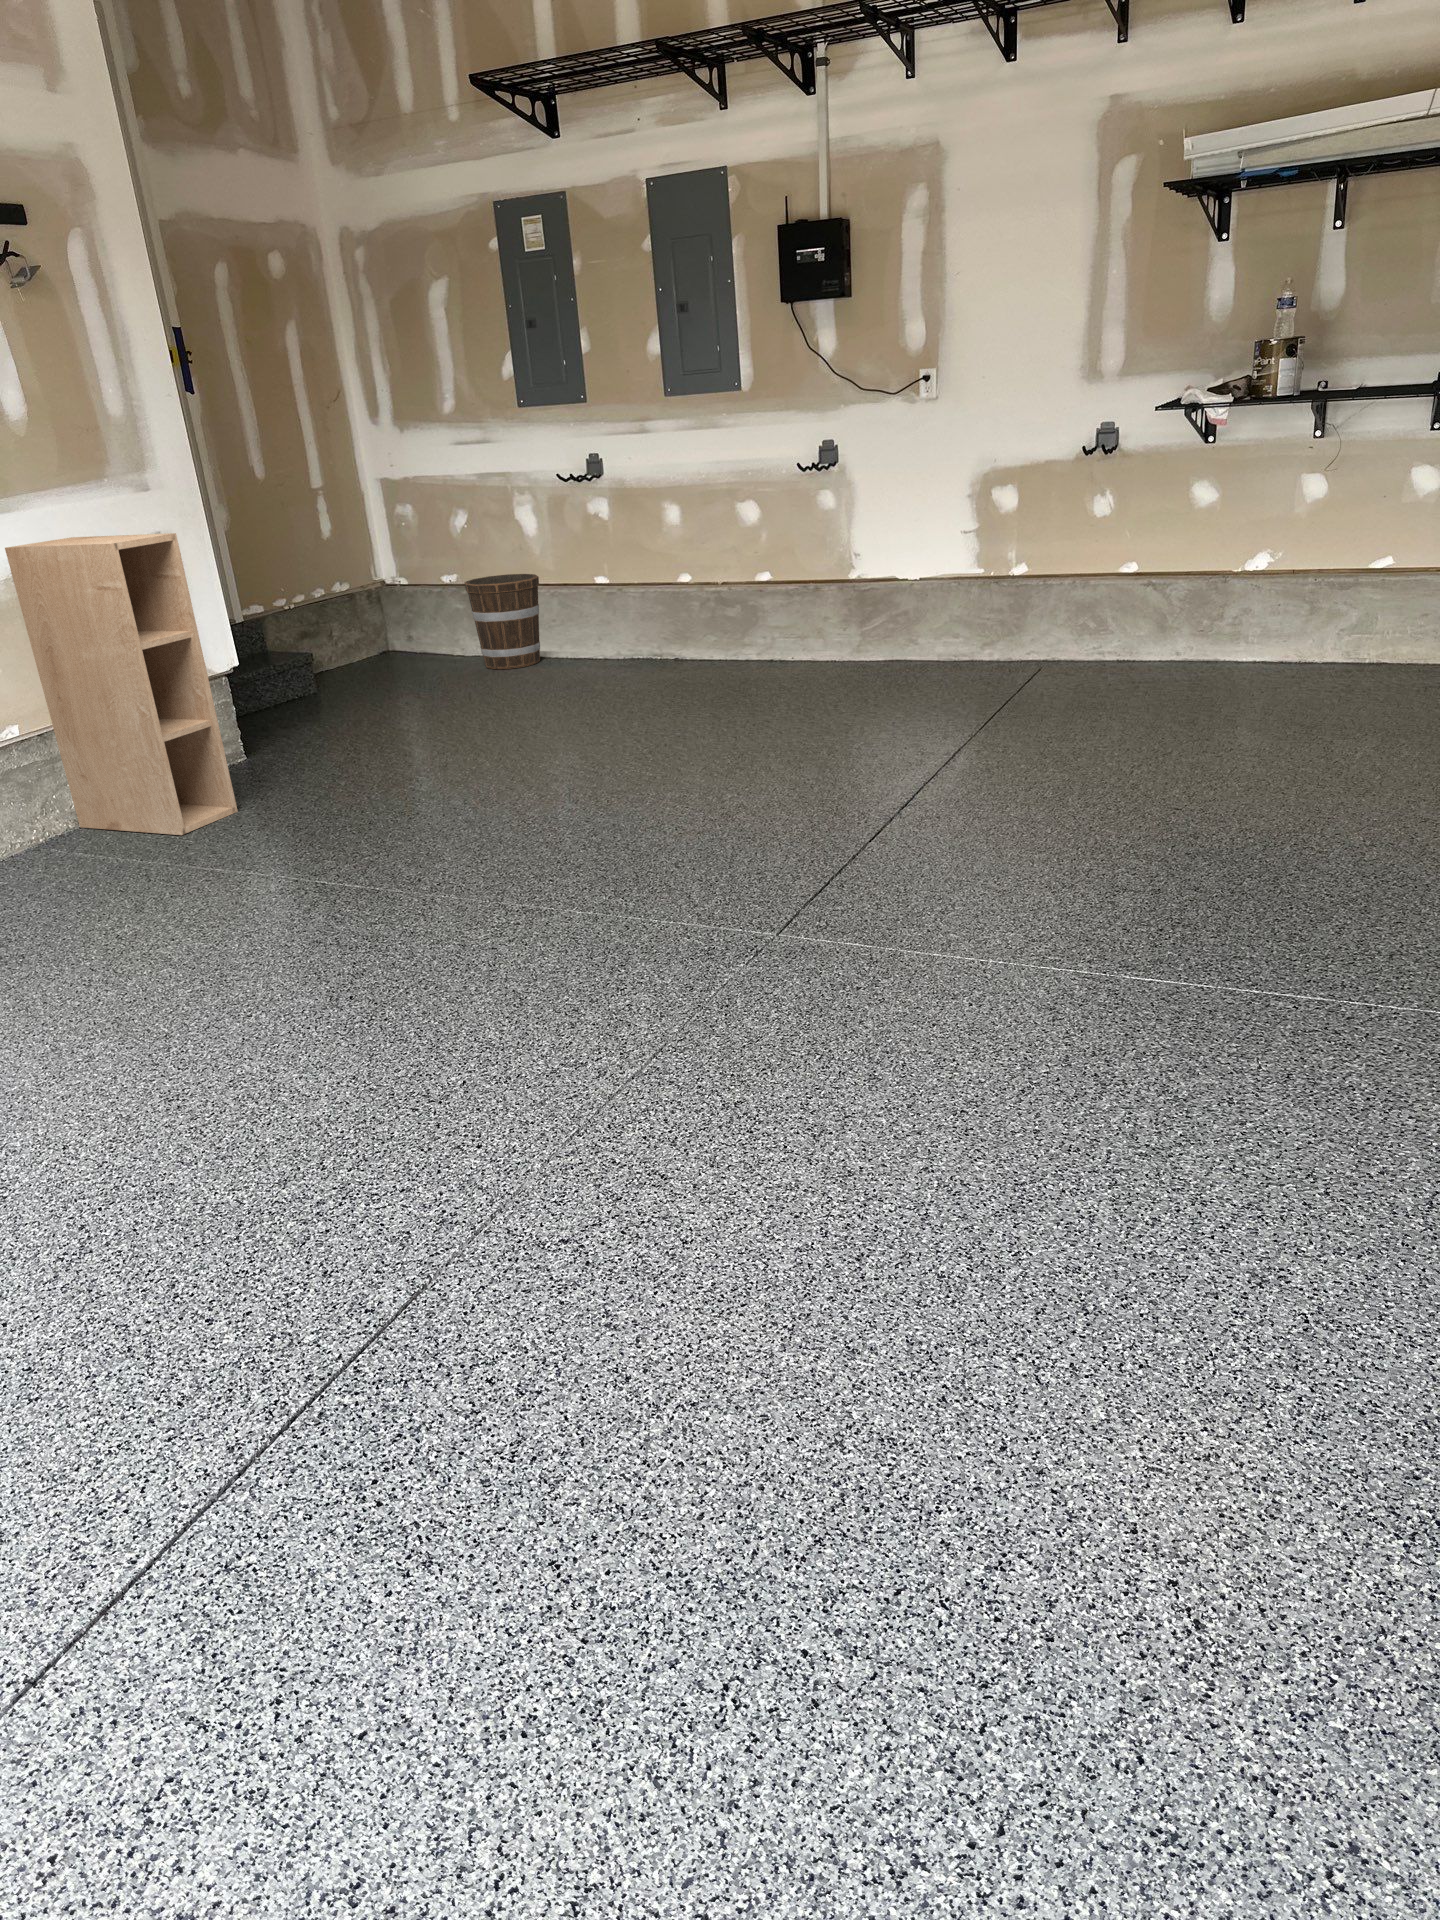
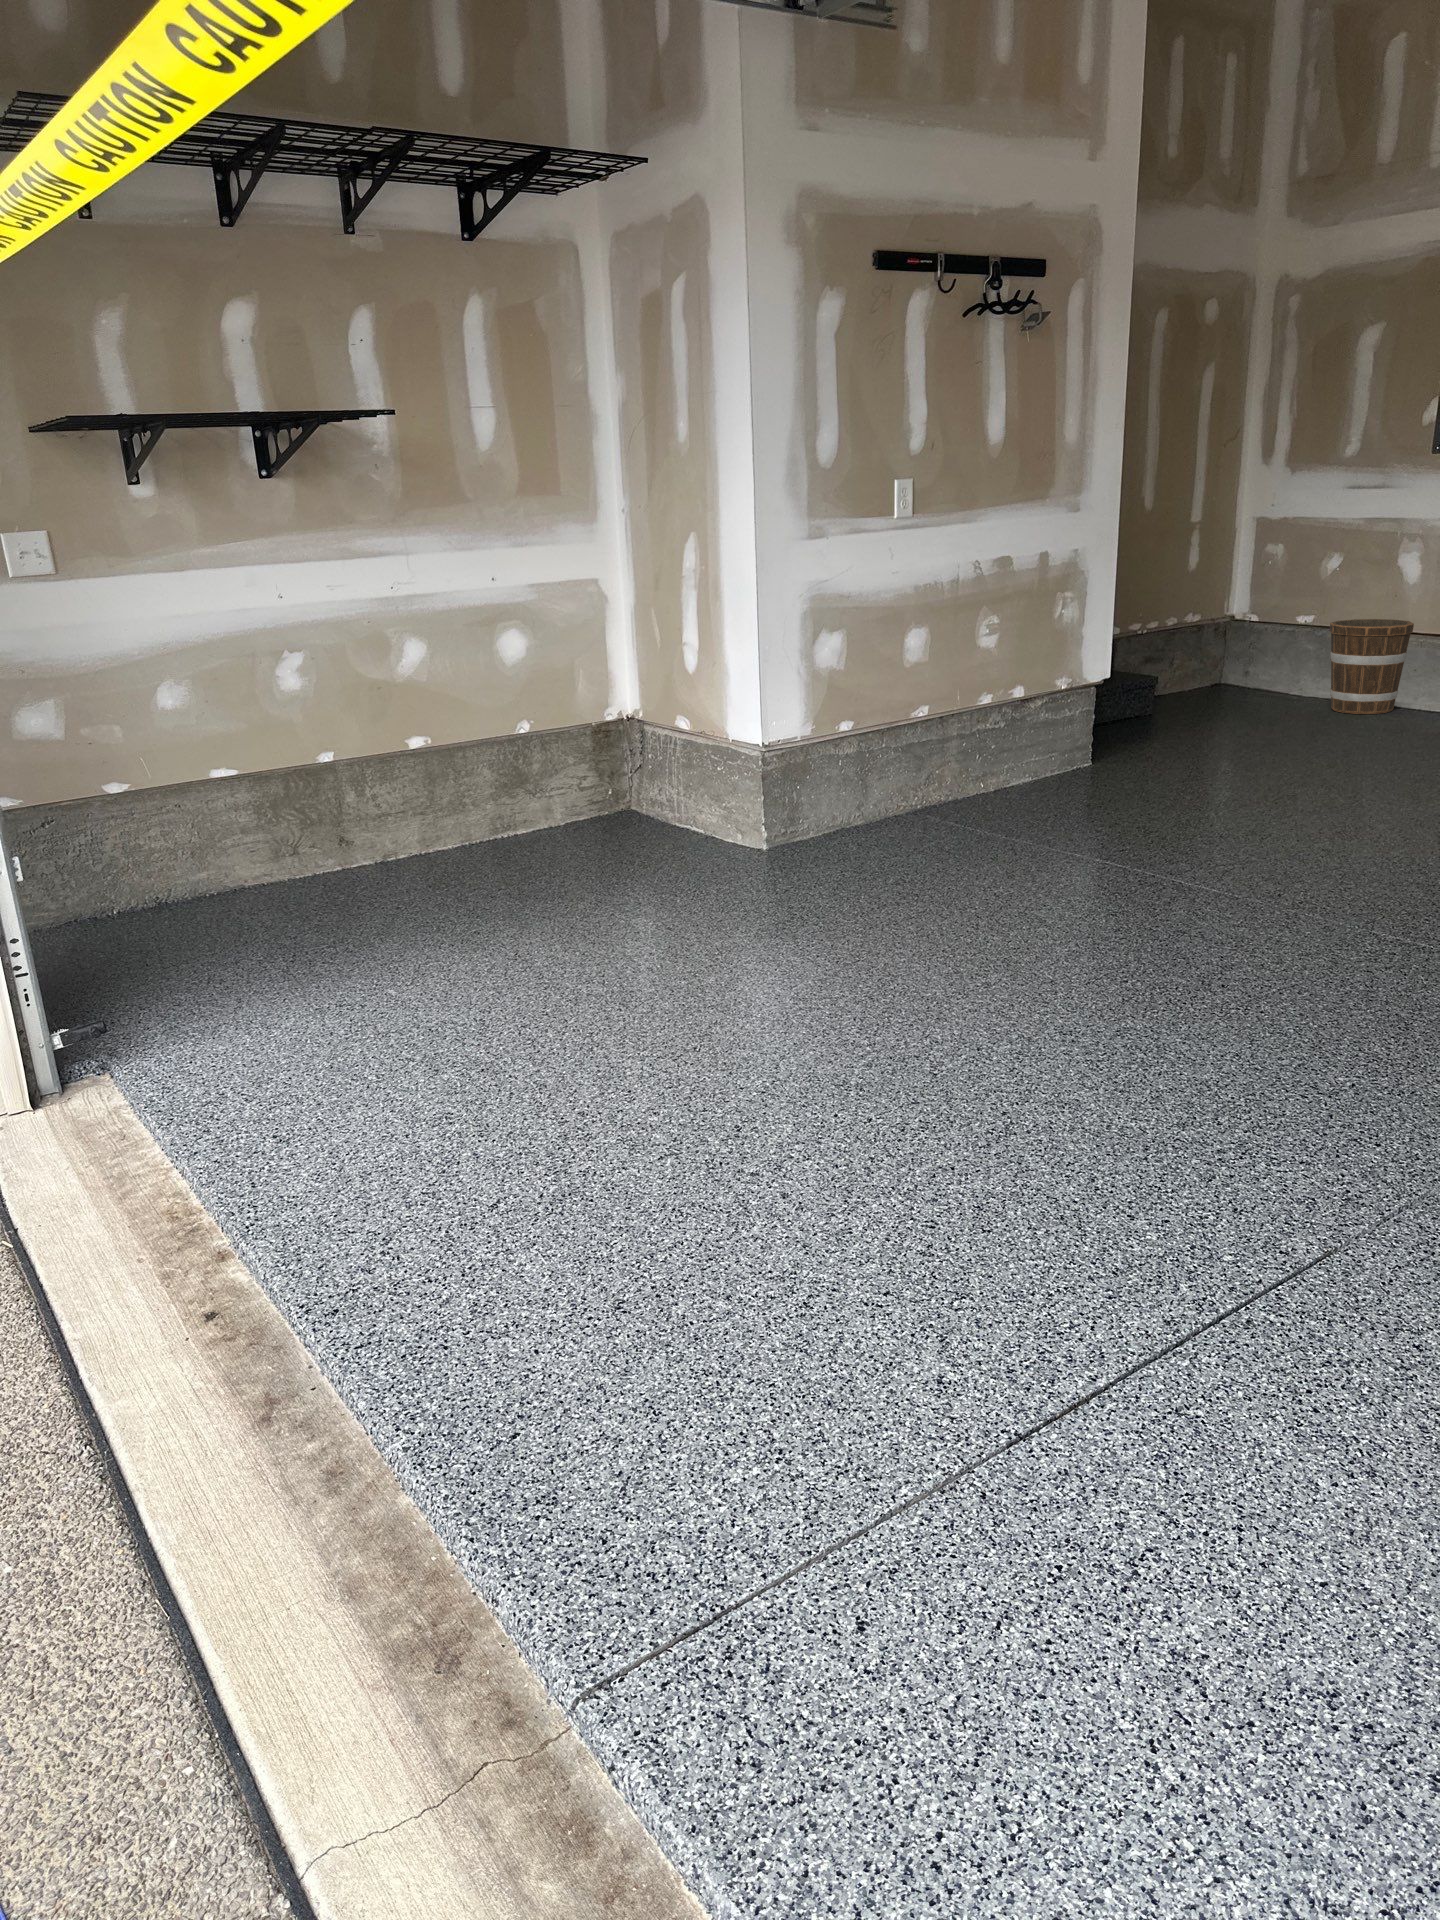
shelving unit: present [5,533,238,835] -> none [956,550,1107,821]

